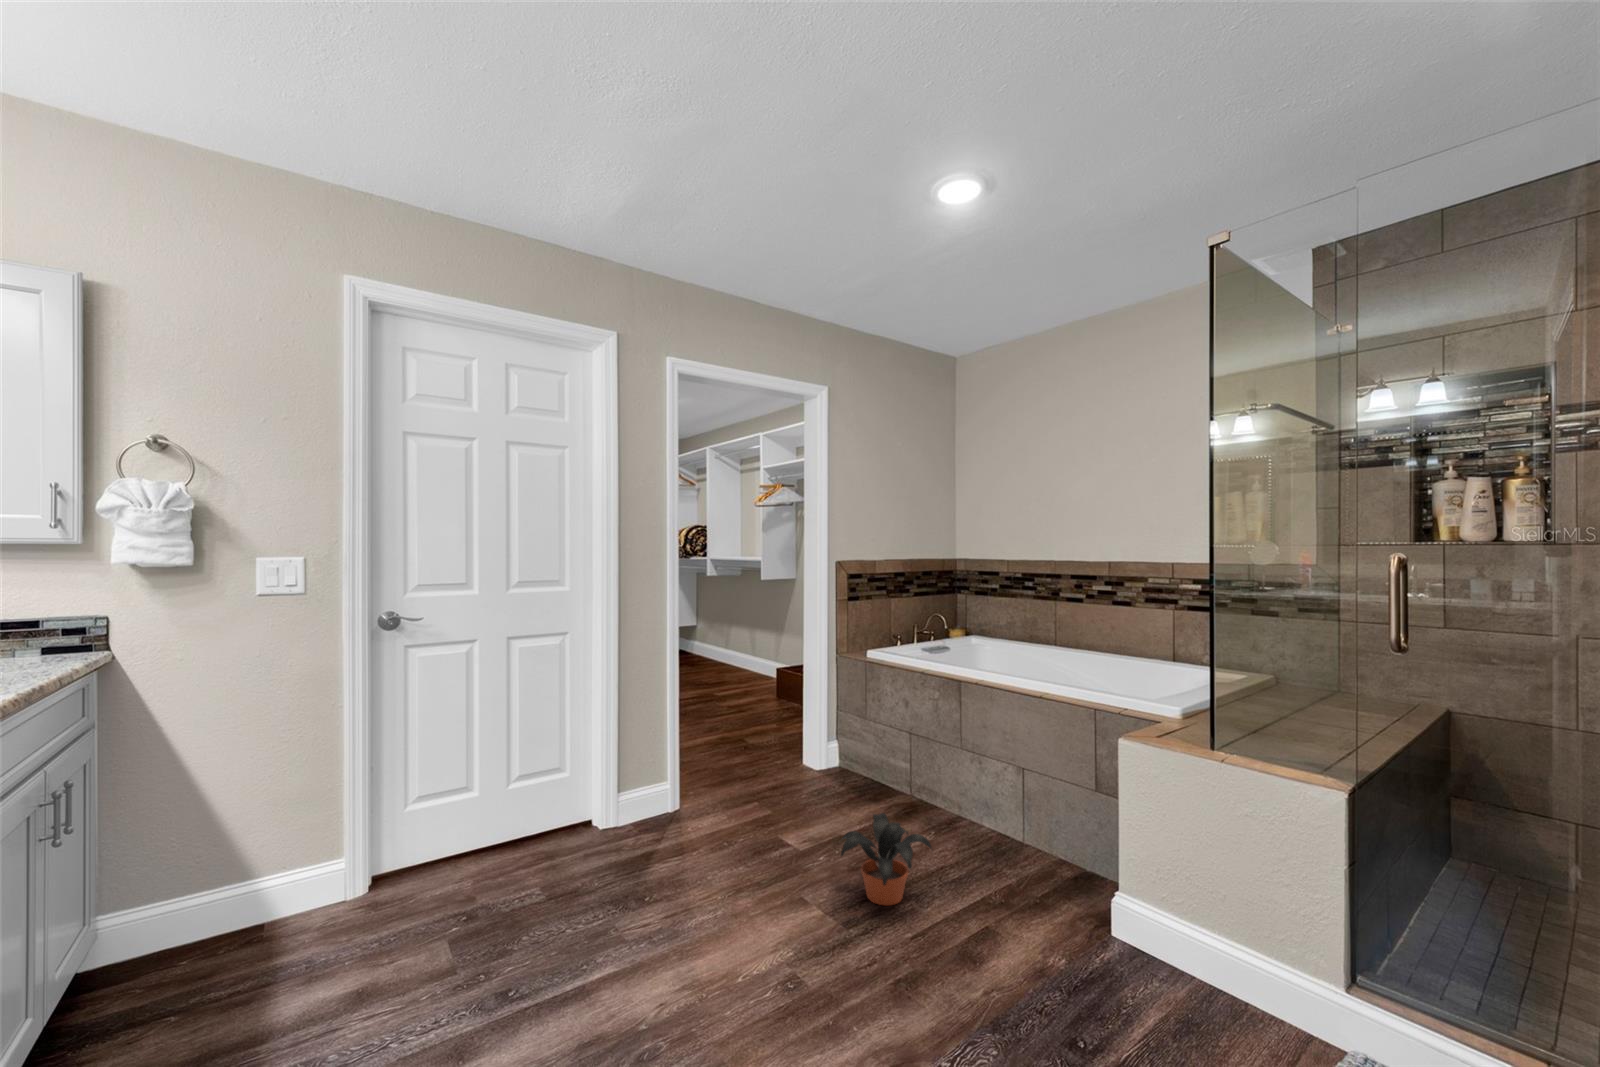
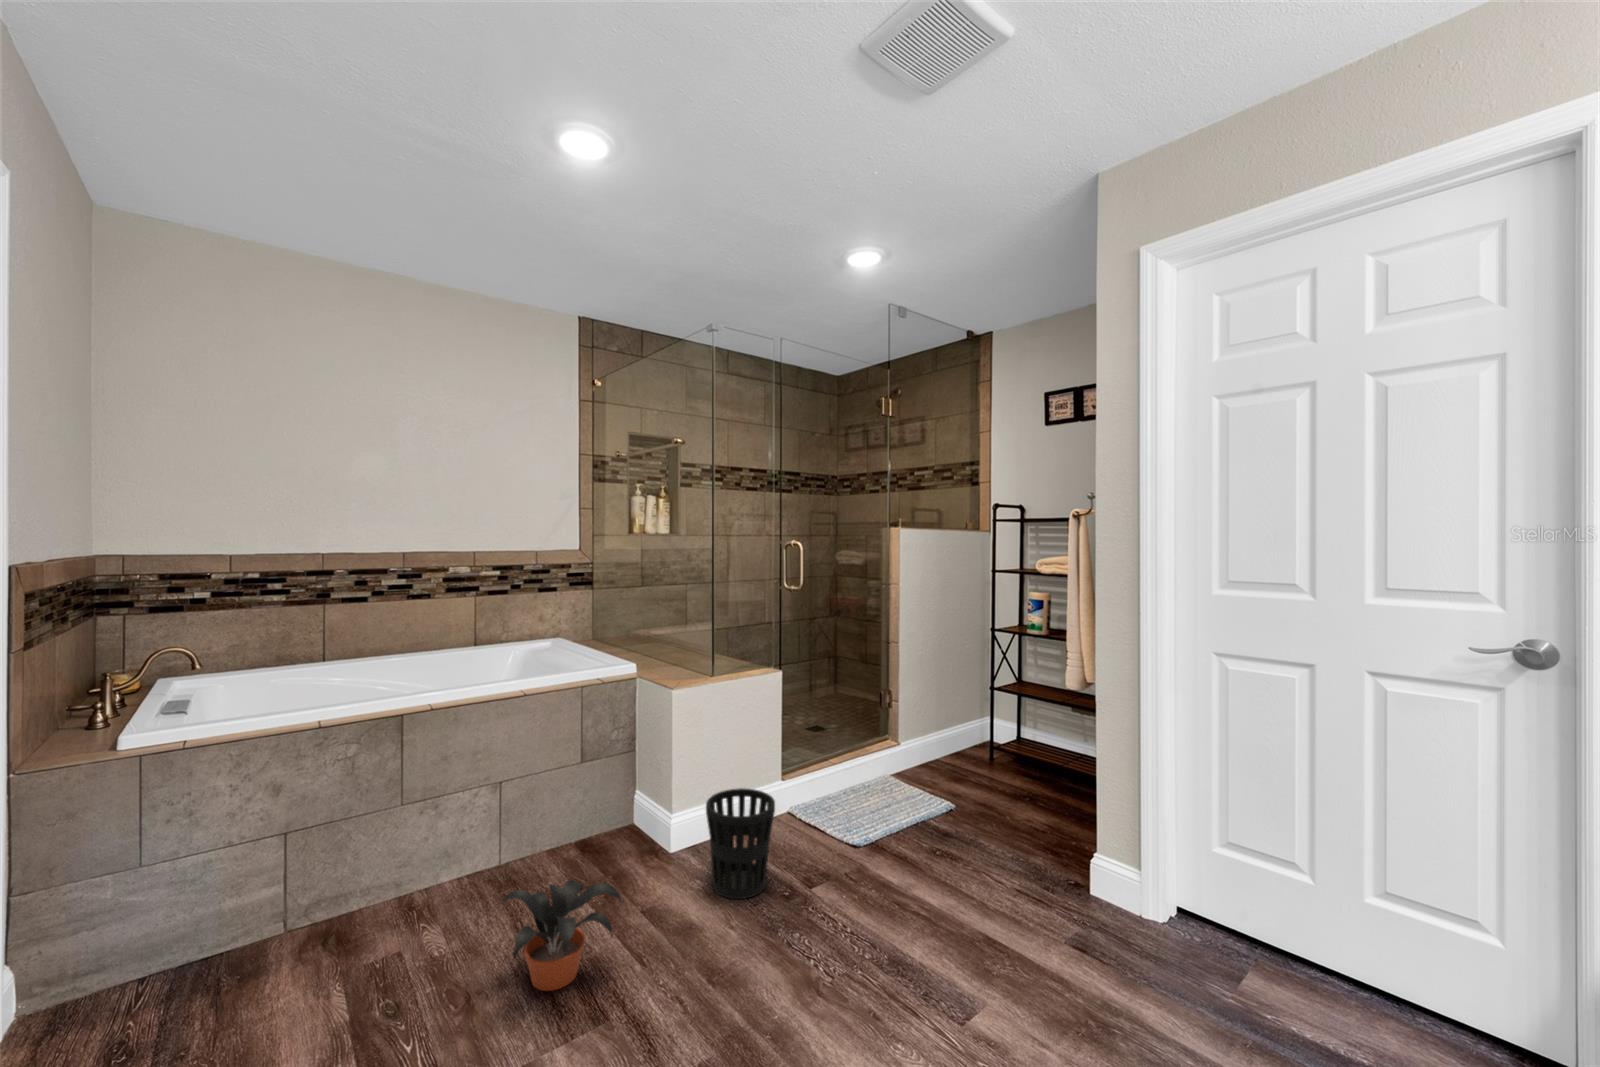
wastebasket: none [1039,860,1139,1016] -> present [706,788,775,899]

